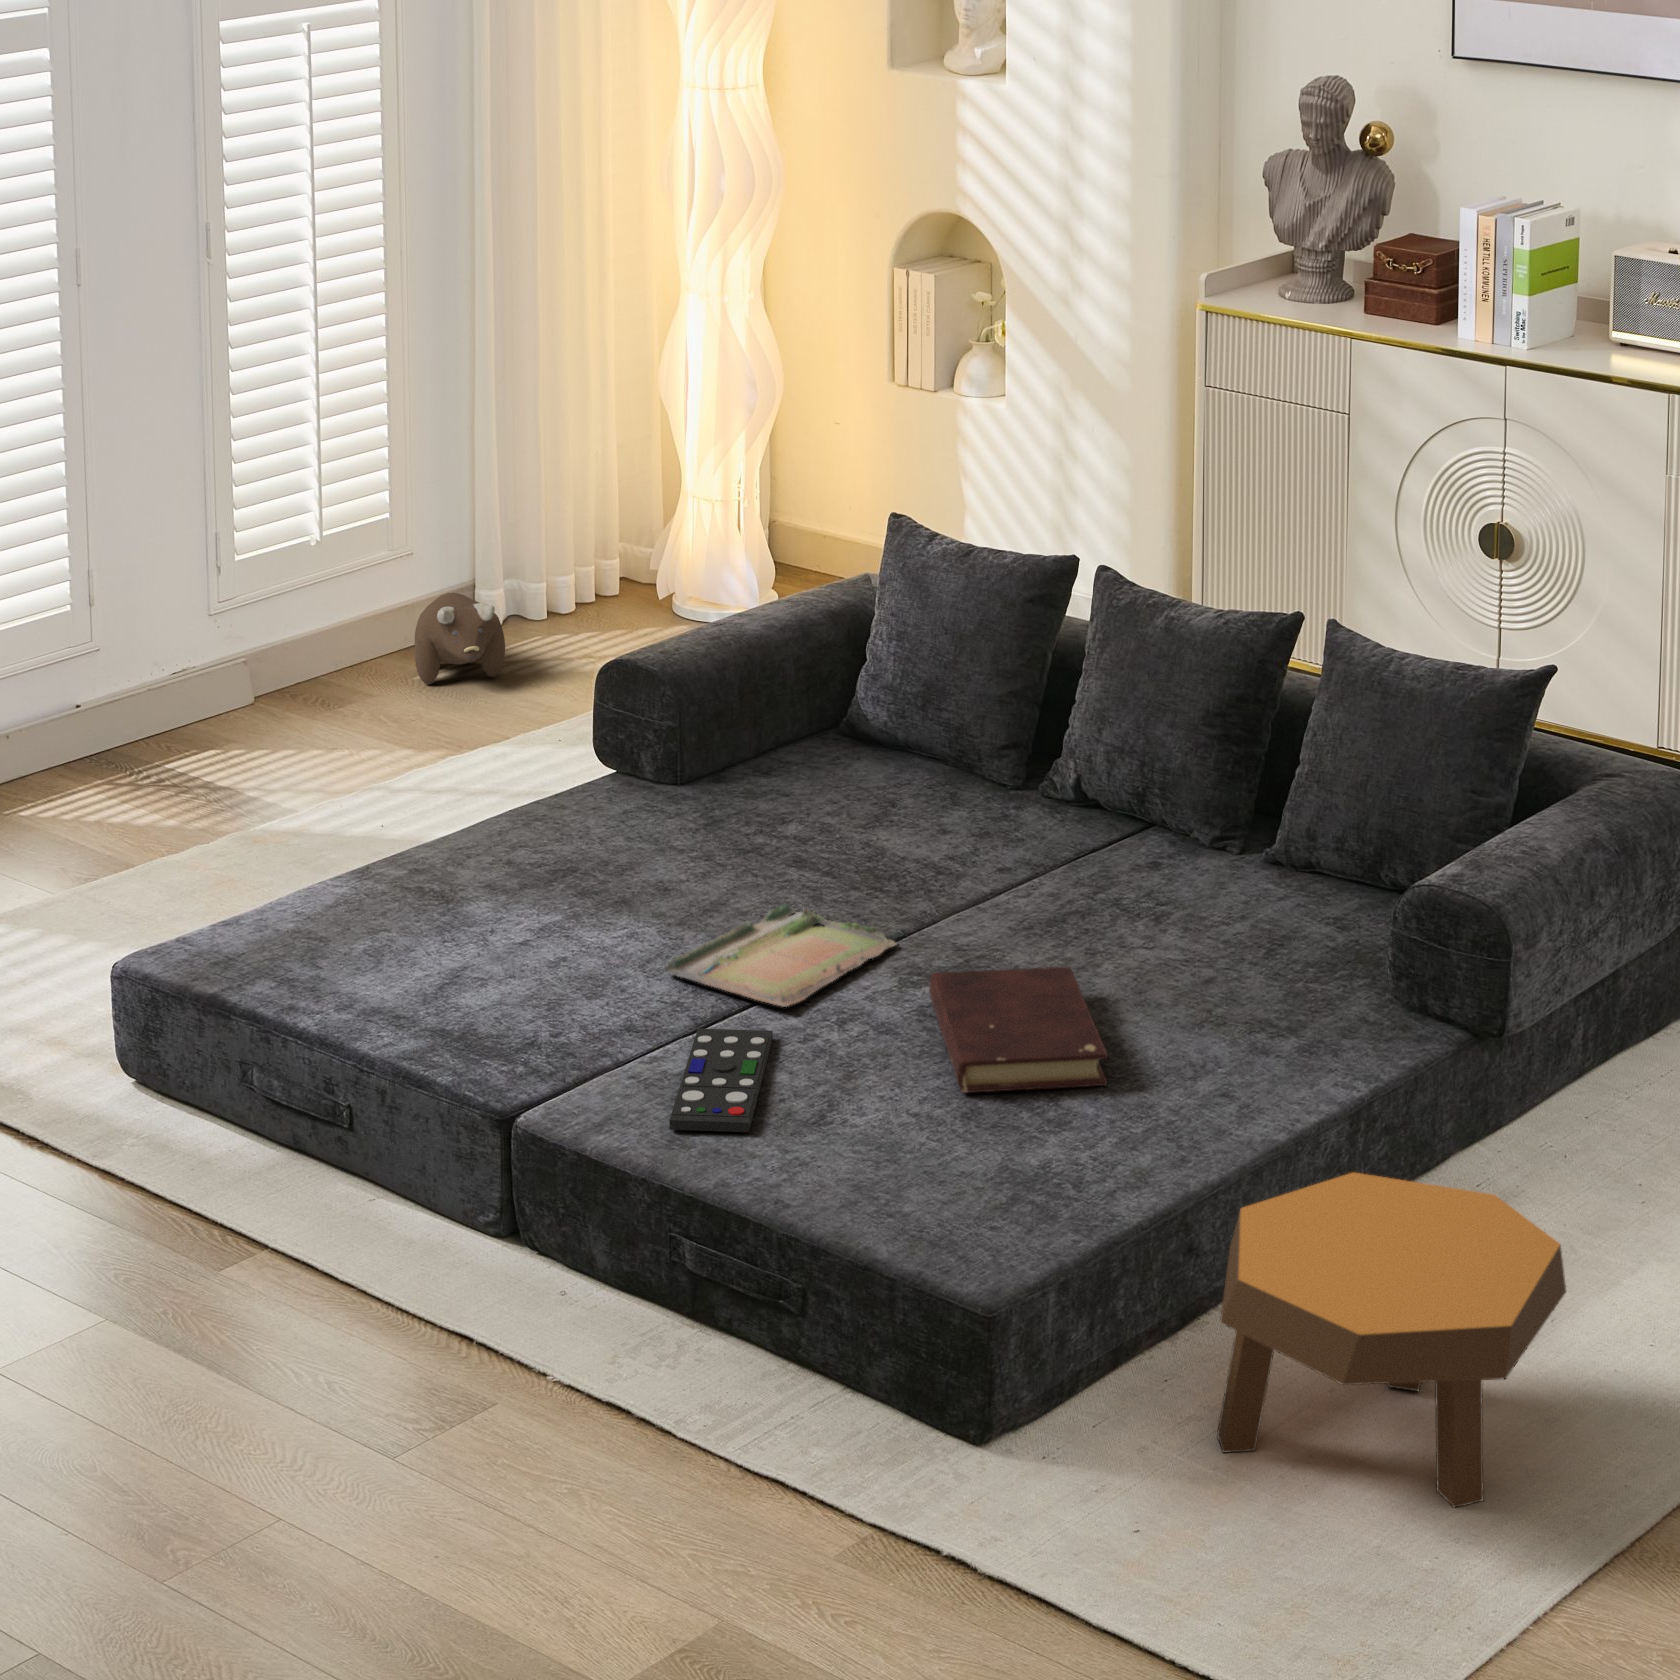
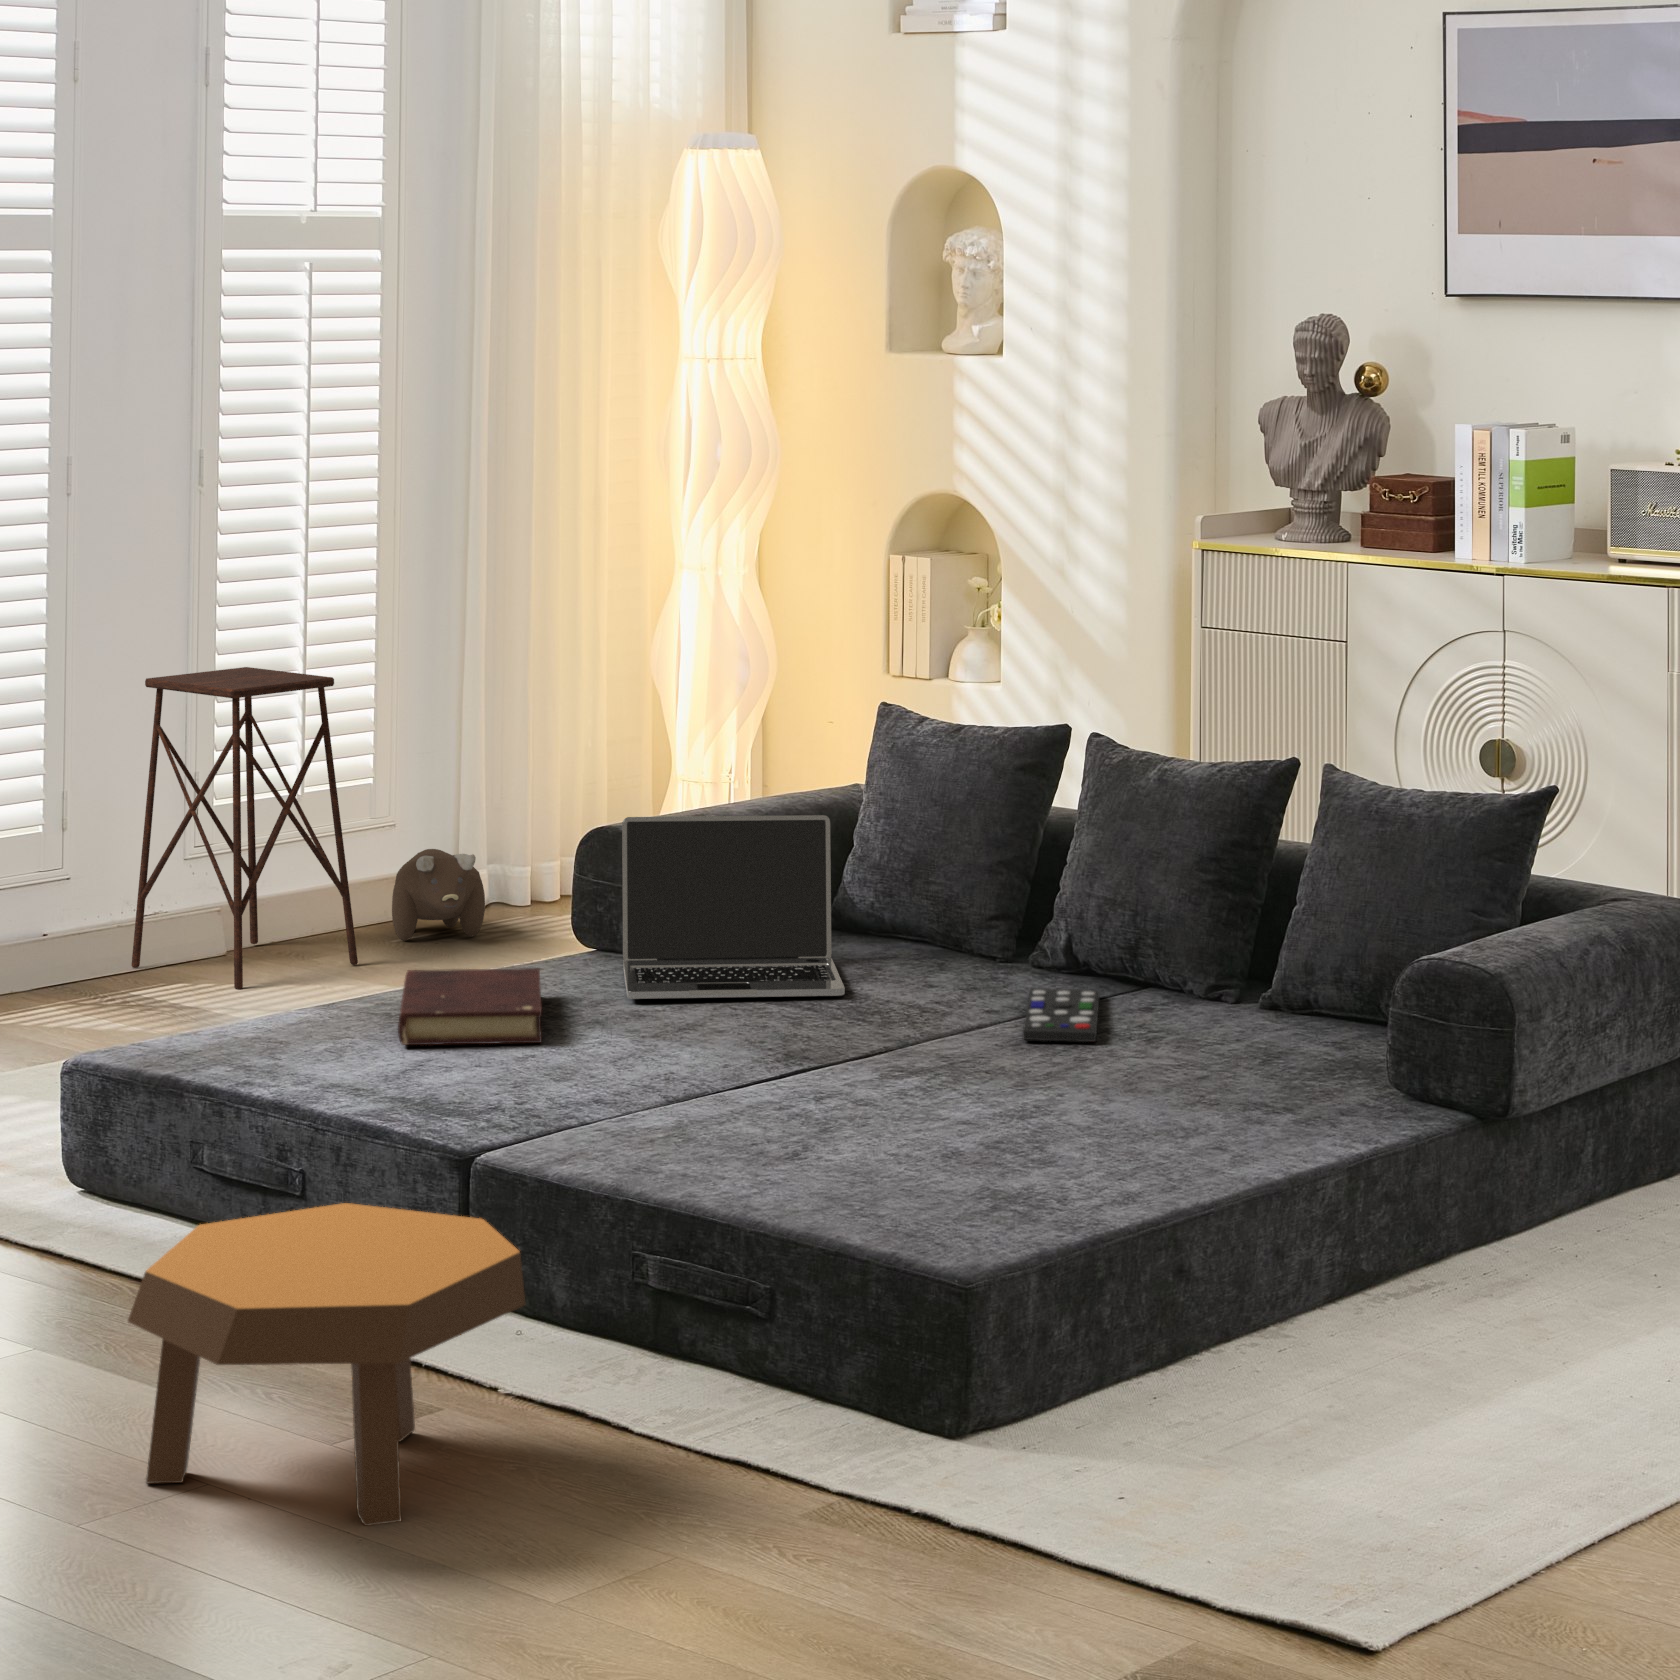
side table: none [164,432,385,764] -> present [132,667,358,990]
laptop: none [642,671,862,874] -> present [622,815,845,999]
tray: present [664,903,896,1007] -> none [635,1016,878,1082]
book: present [929,967,1108,1093] -> present [398,968,542,1045]
remote control: present [669,1028,773,1132] -> present [1023,988,1099,1042]
footstool: present [1217,1172,1566,1508] -> present [128,1203,525,1526]

